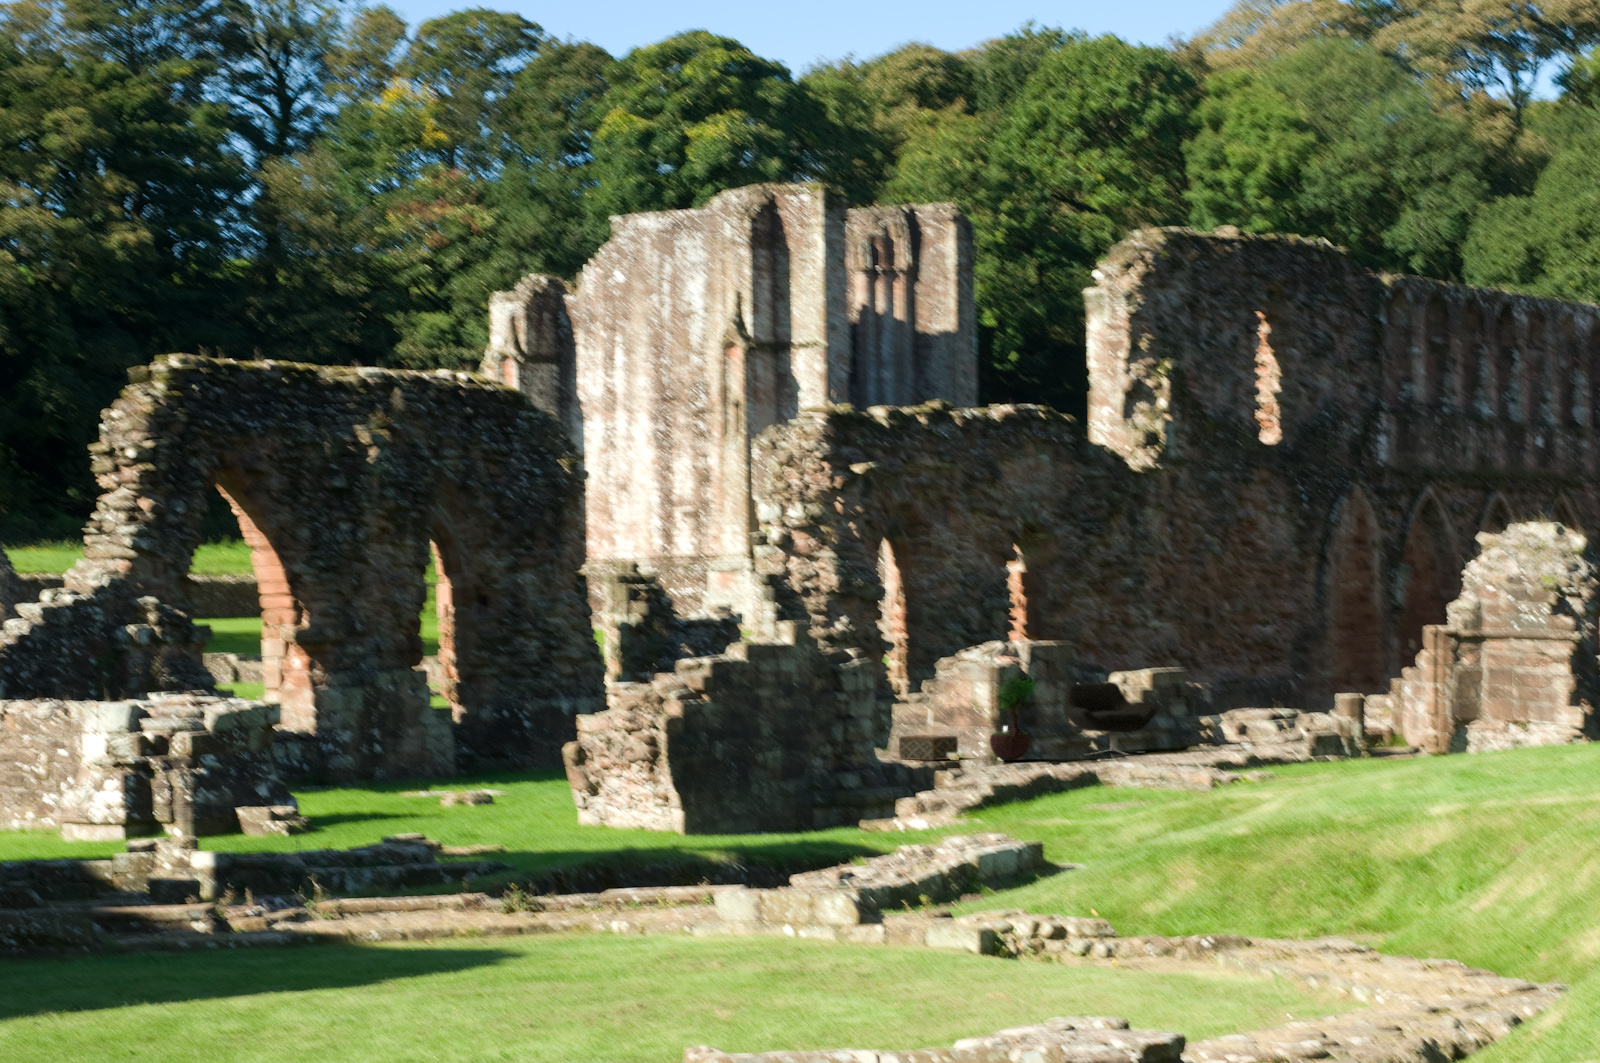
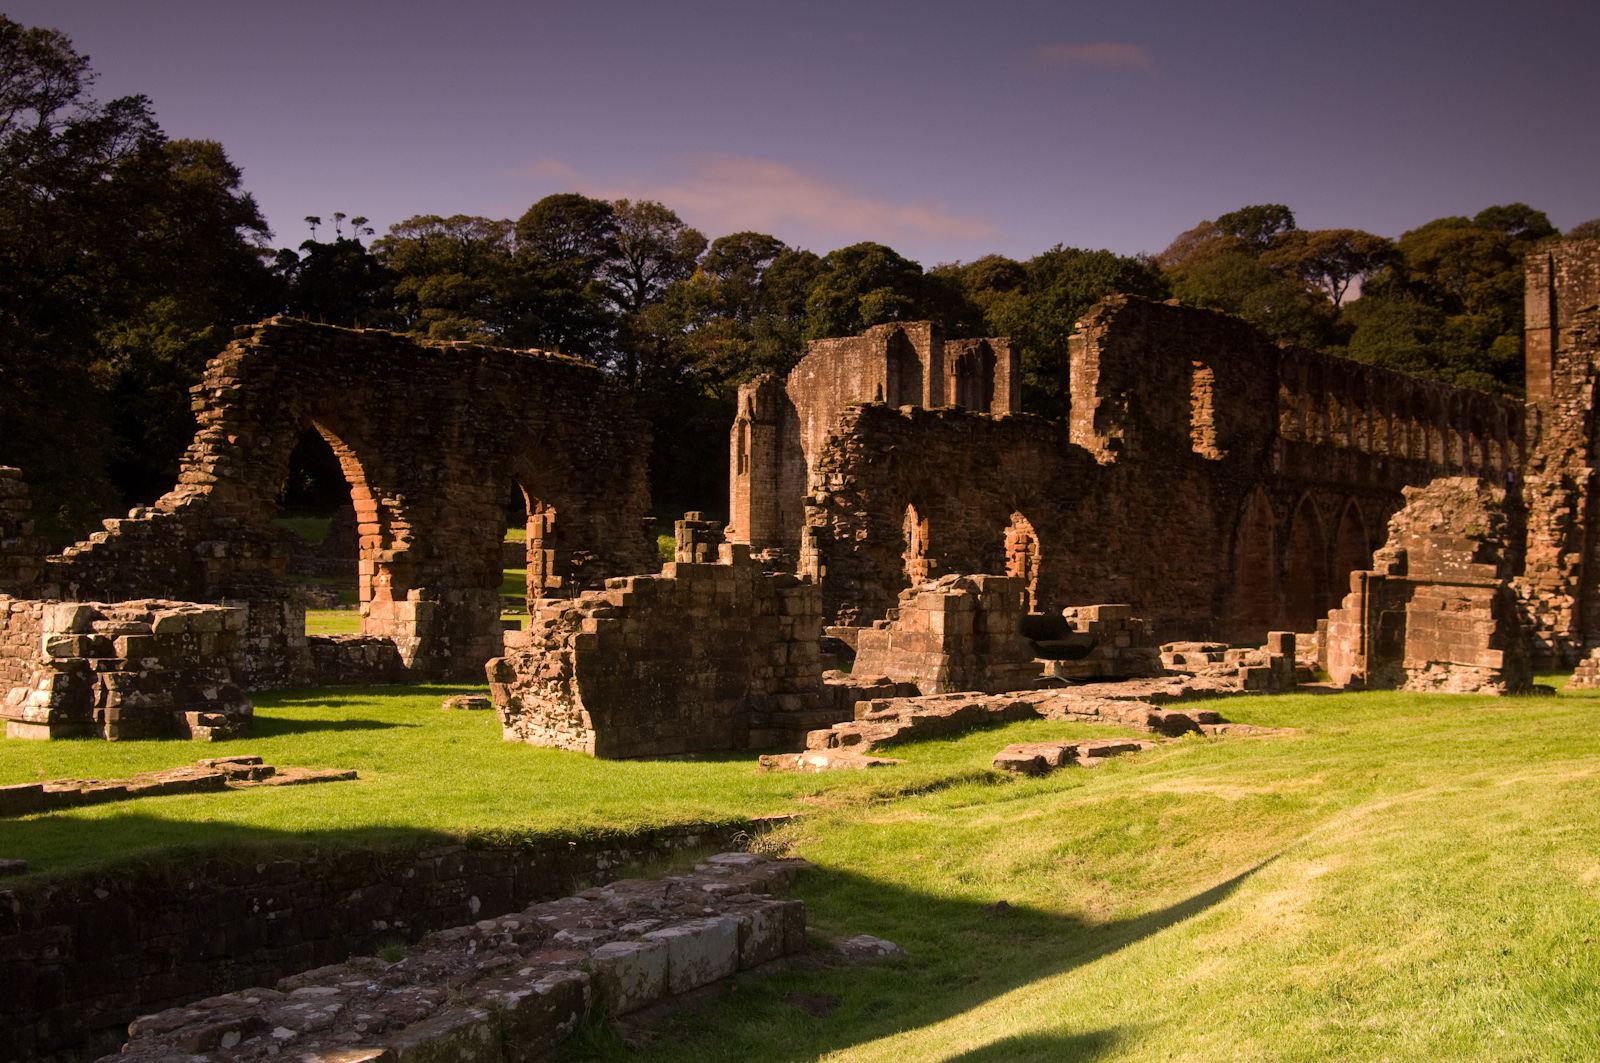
potted tree: present [990,677,1035,761] -> none [937,599,985,685]
woven basket: present [899,735,958,760] -> none [862,657,913,681]

